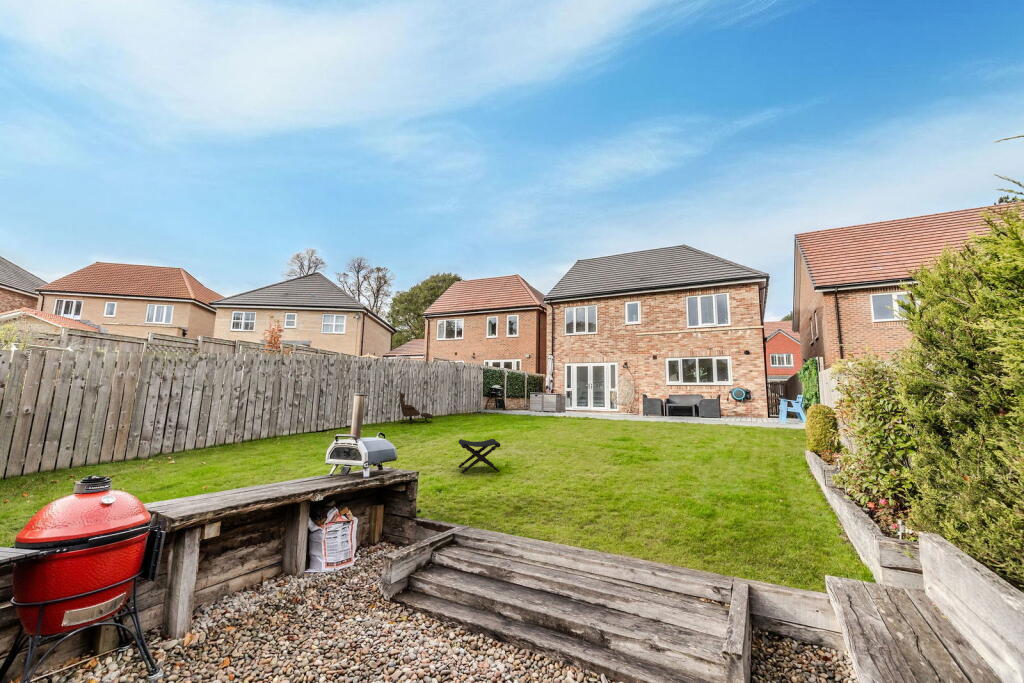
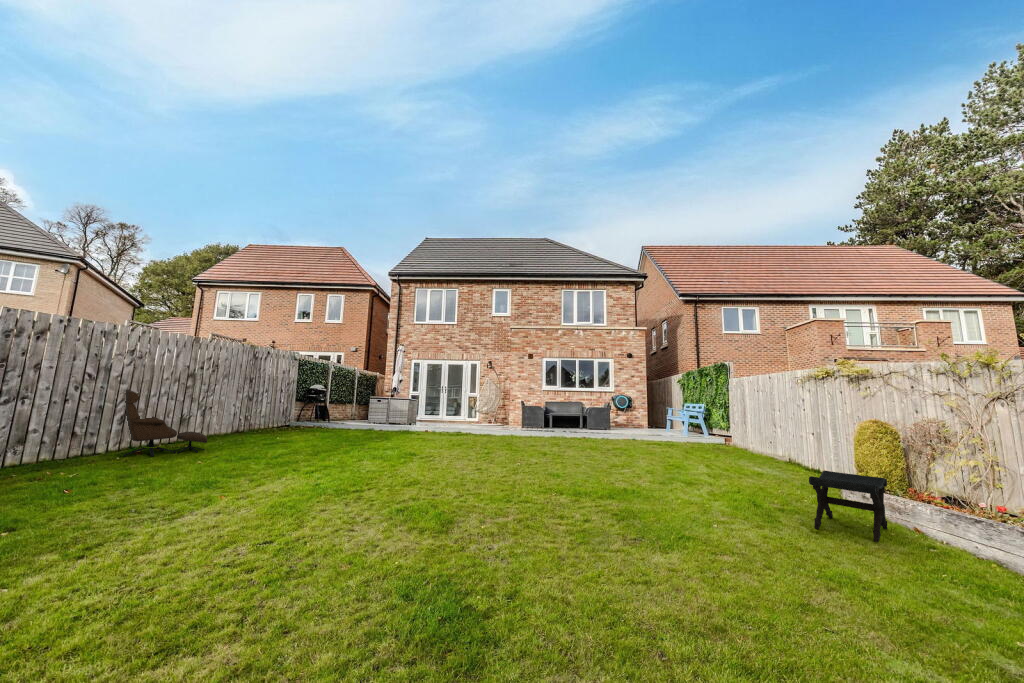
footstool: present [459,439,500,473] -> present [809,471,887,542]

